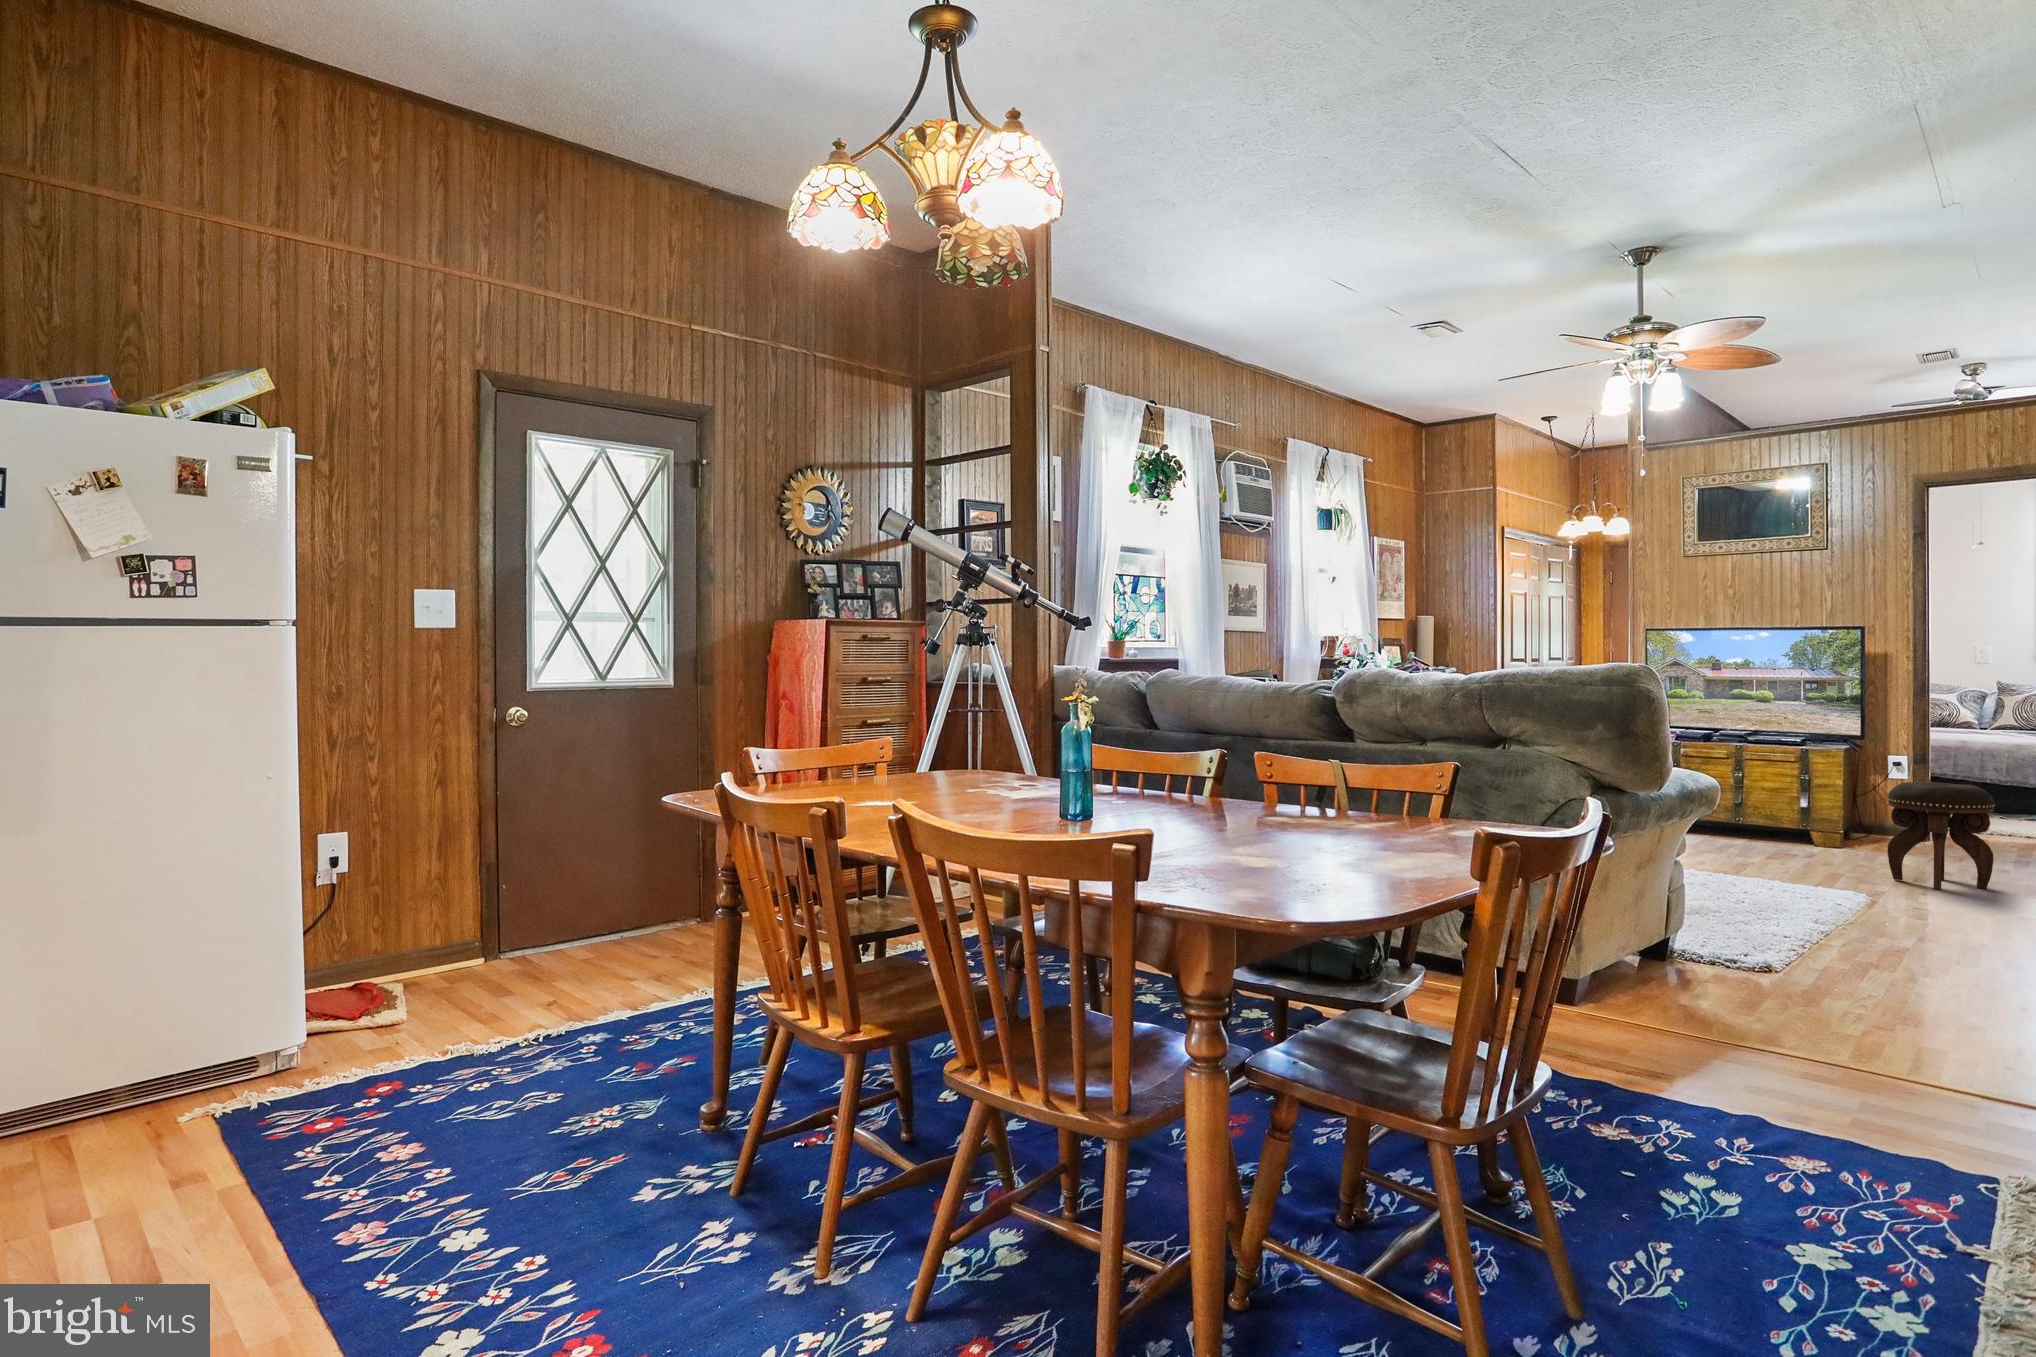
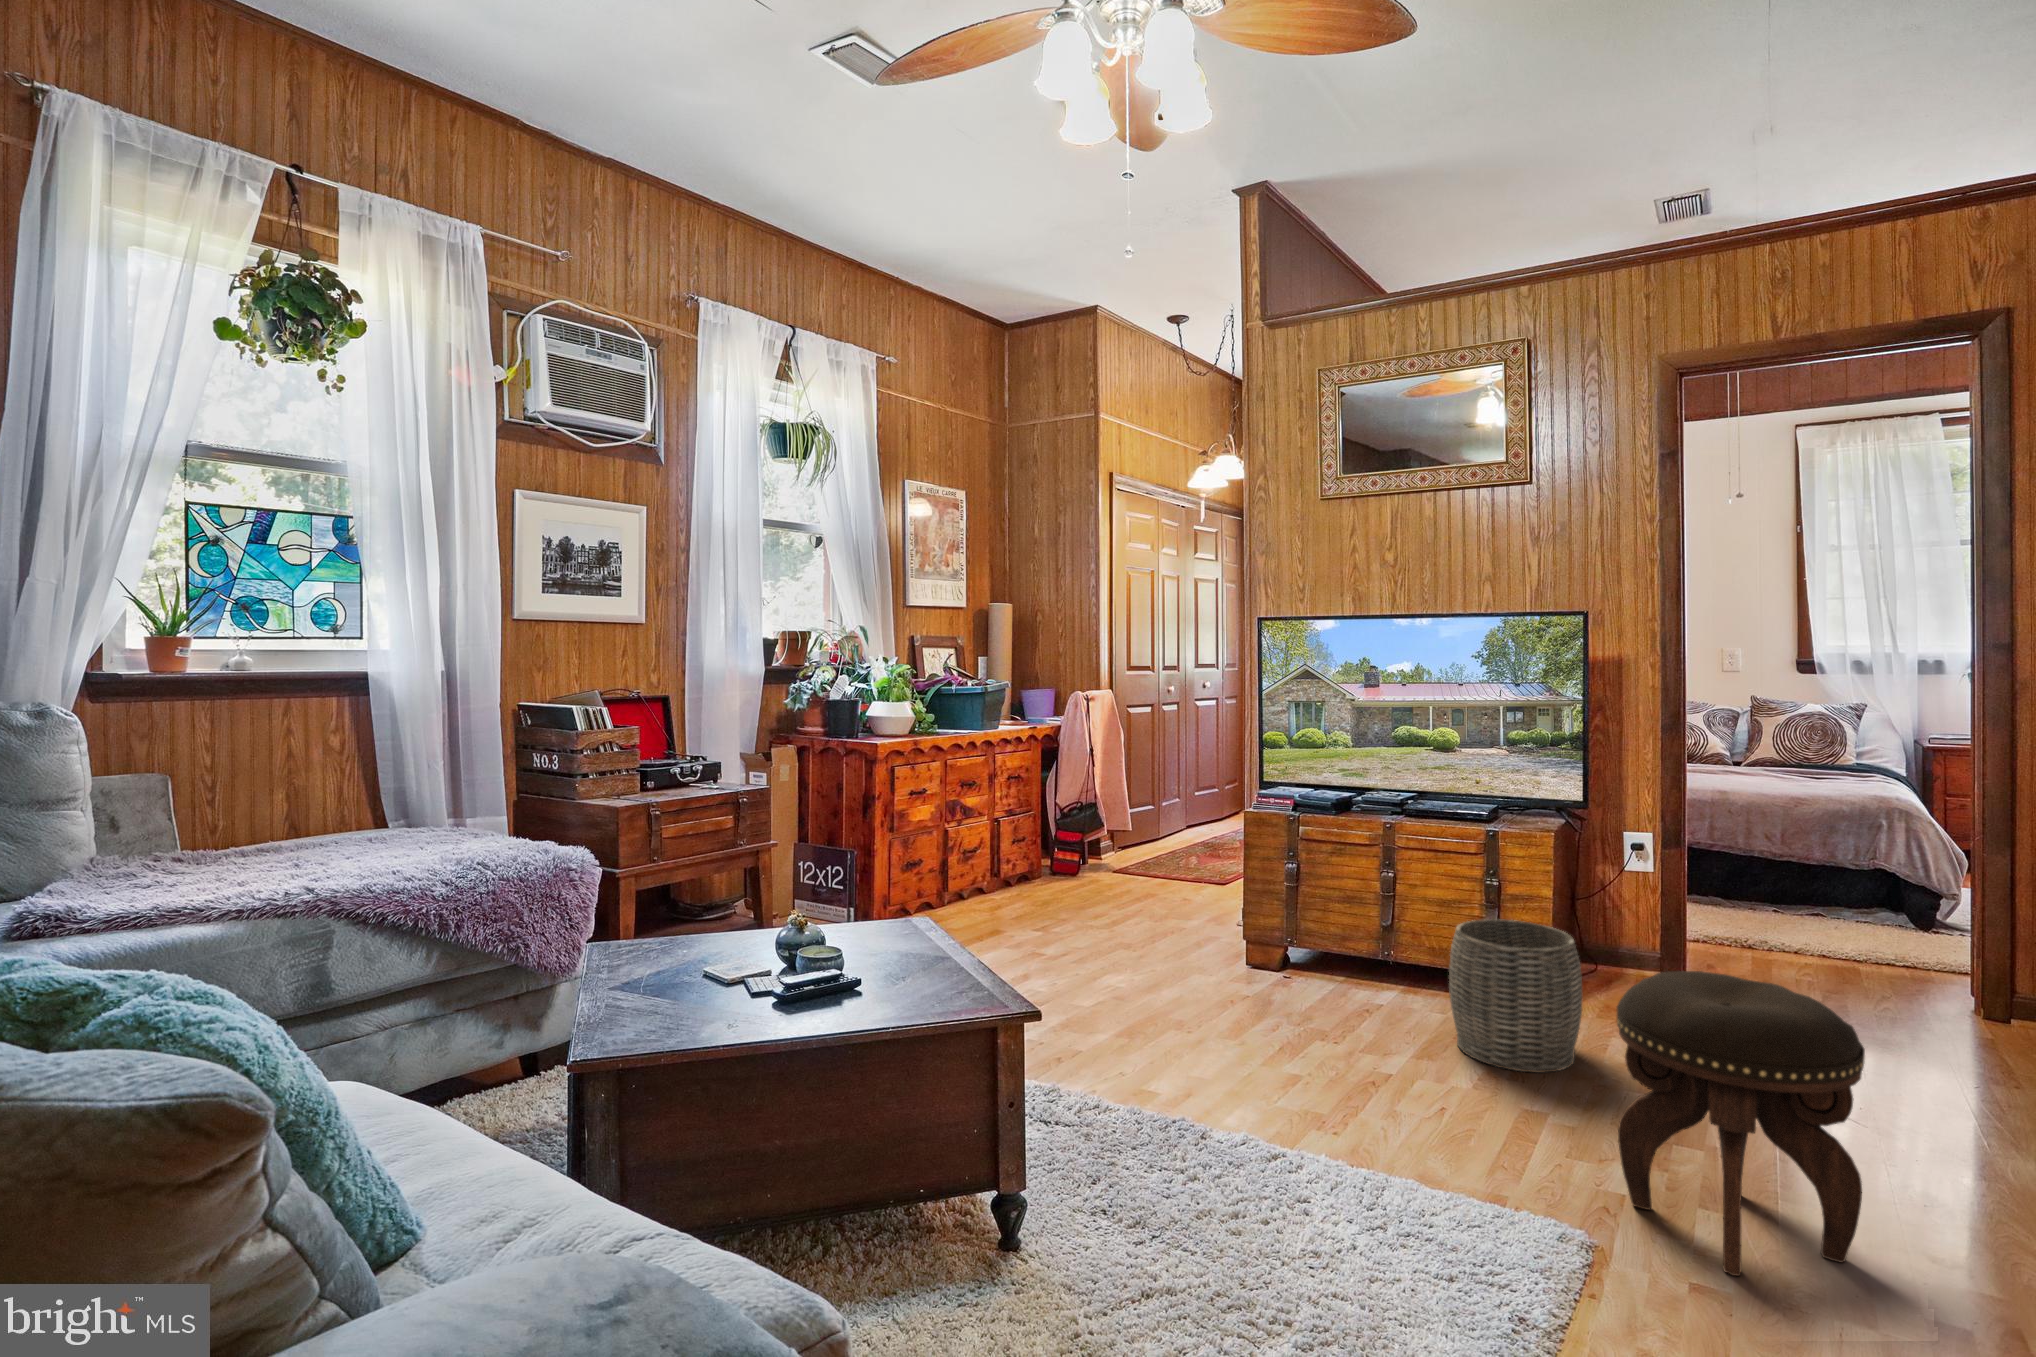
woven basket: none [1788,789,1864,858] -> present [1449,919,1582,1073]

